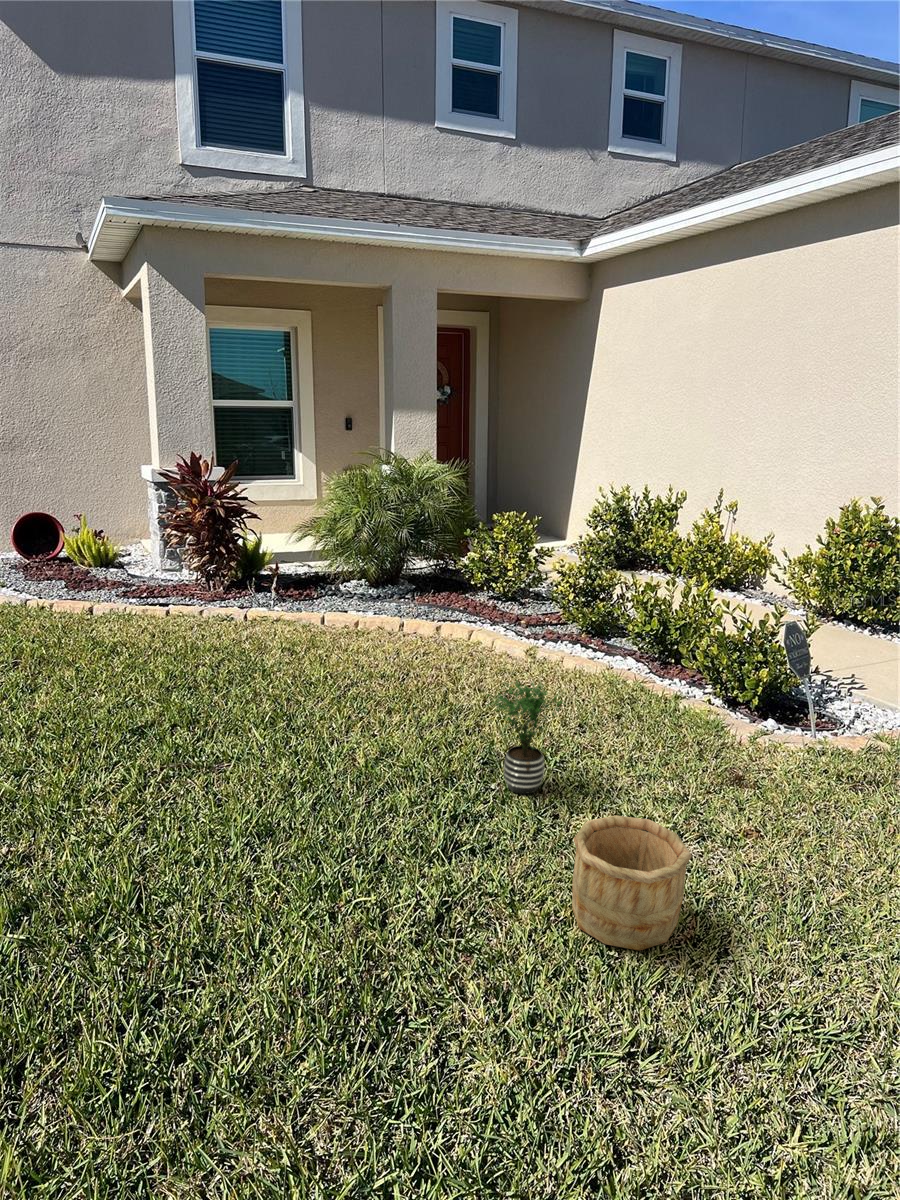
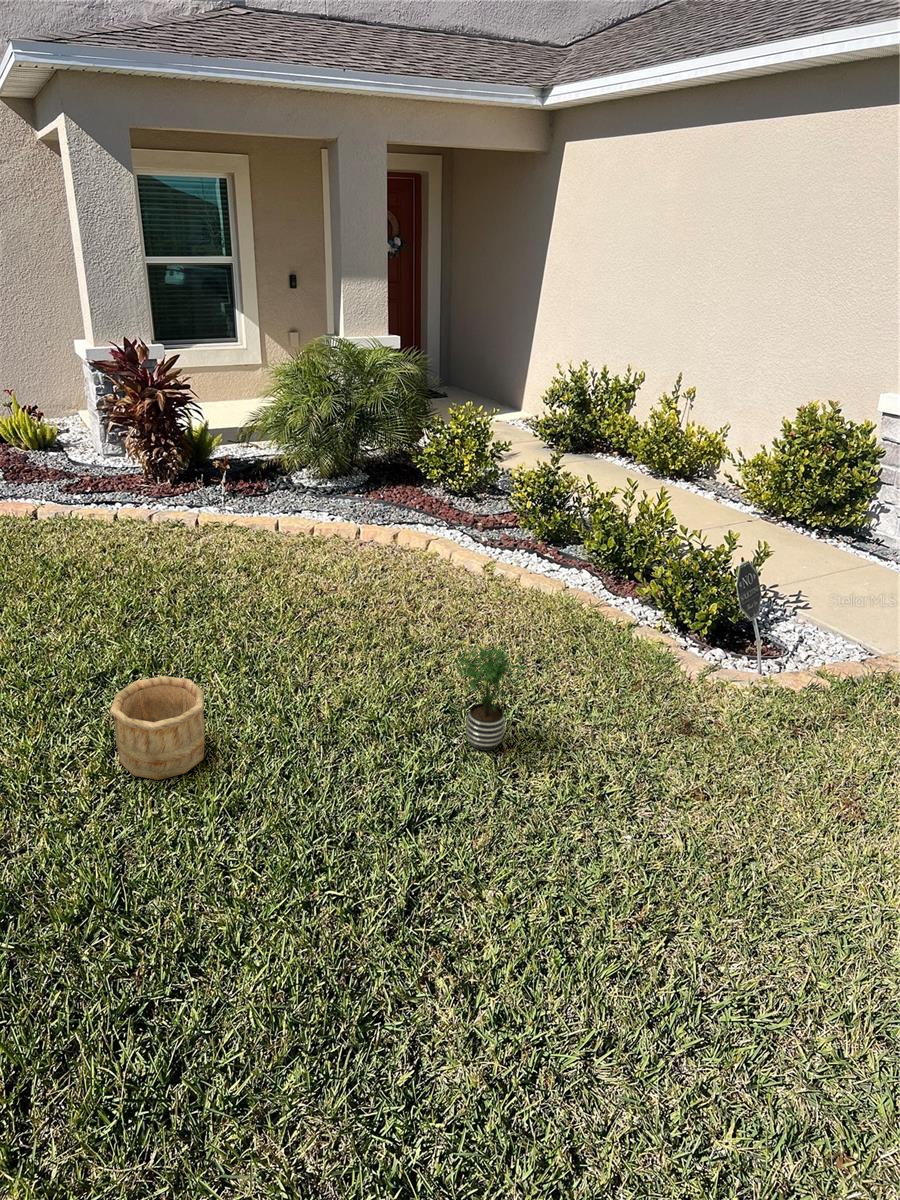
wooden bucket: present [572,815,692,951] -> present [110,676,205,780]

